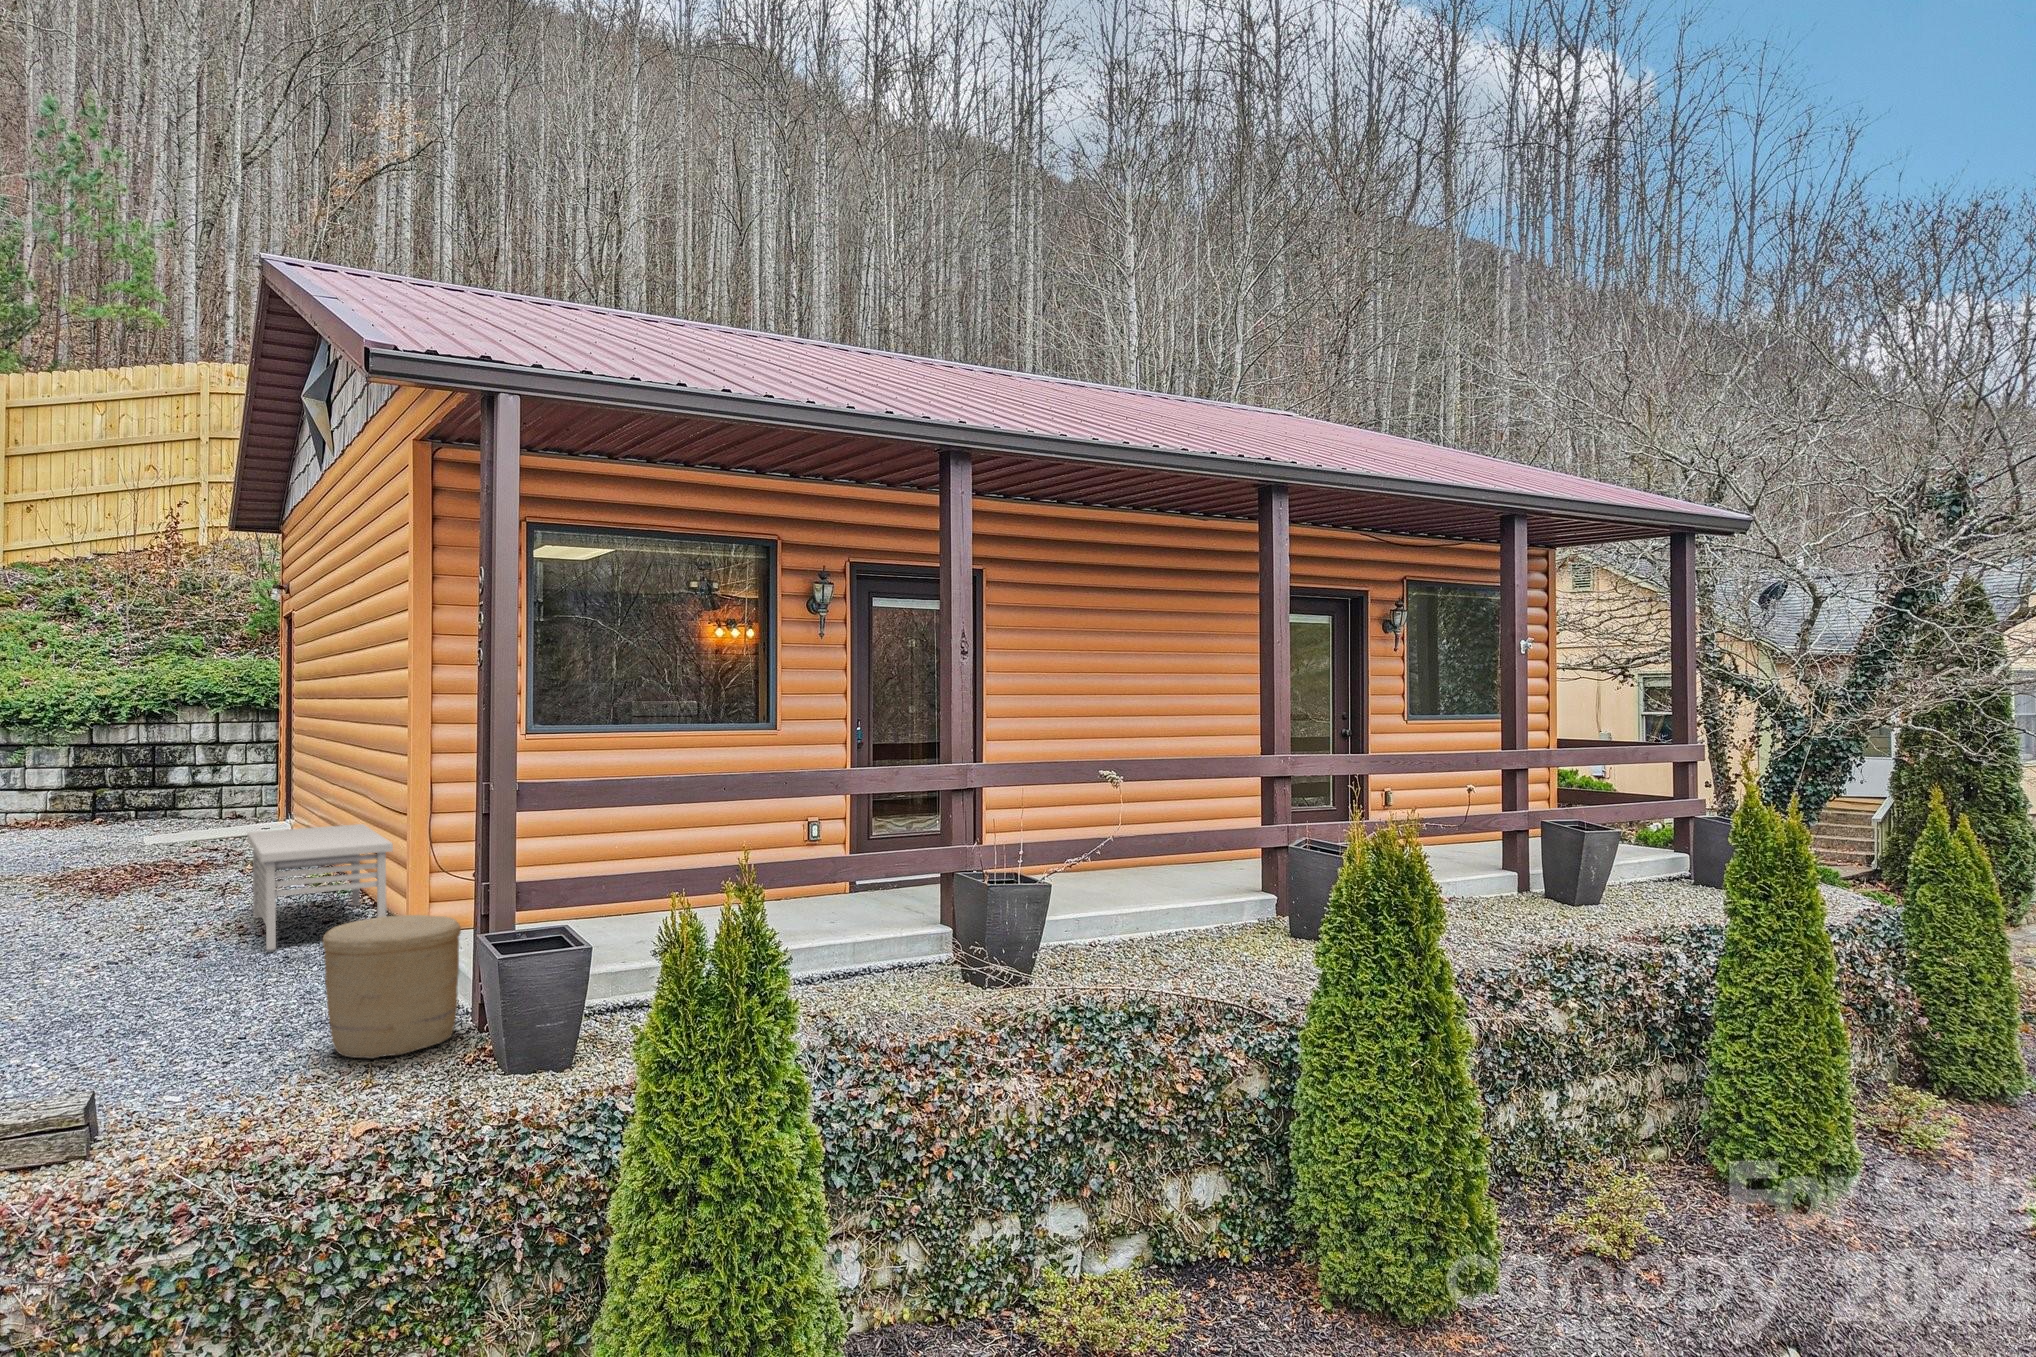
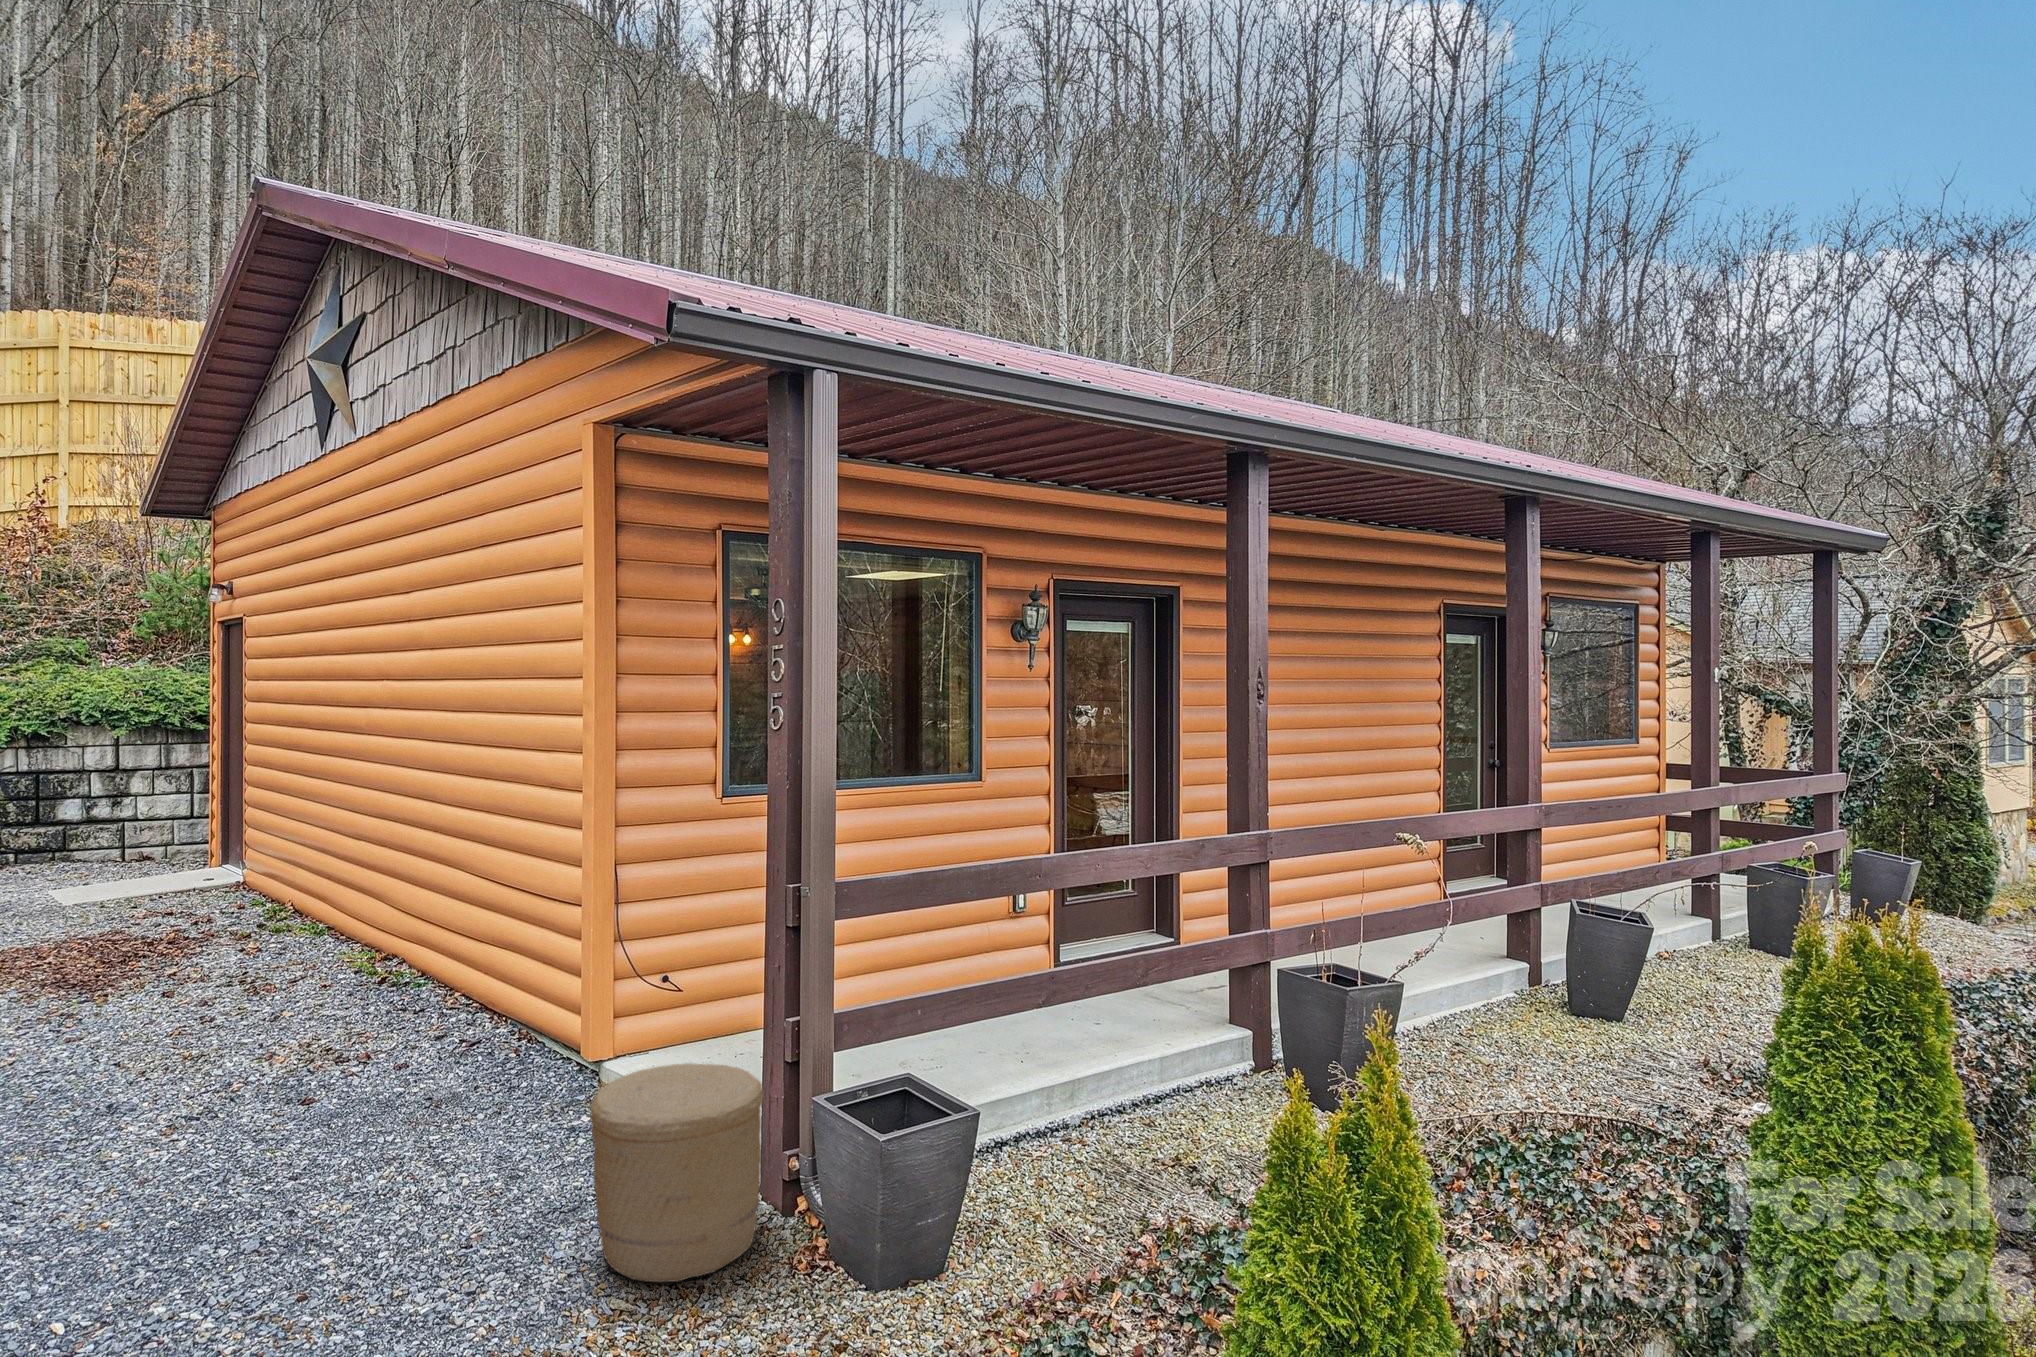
storage bench: present [247,824,393,950] -> none [284,895,512,1080]

